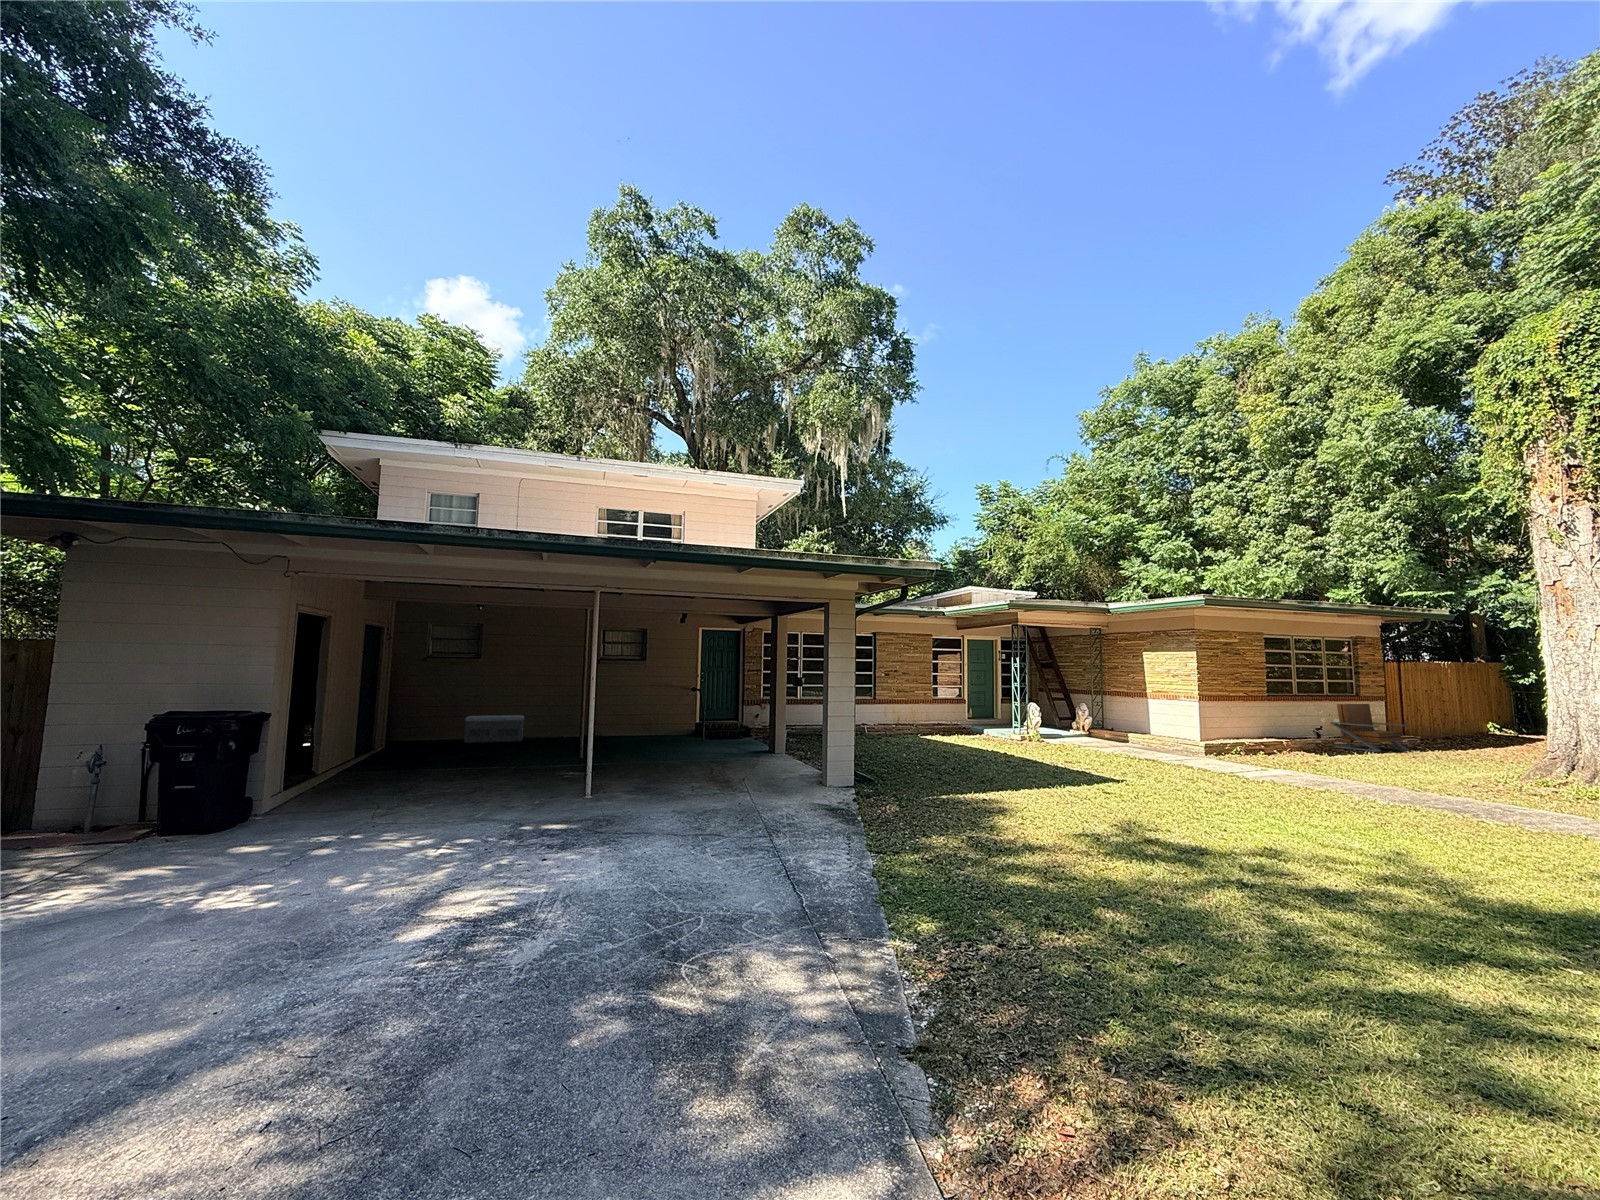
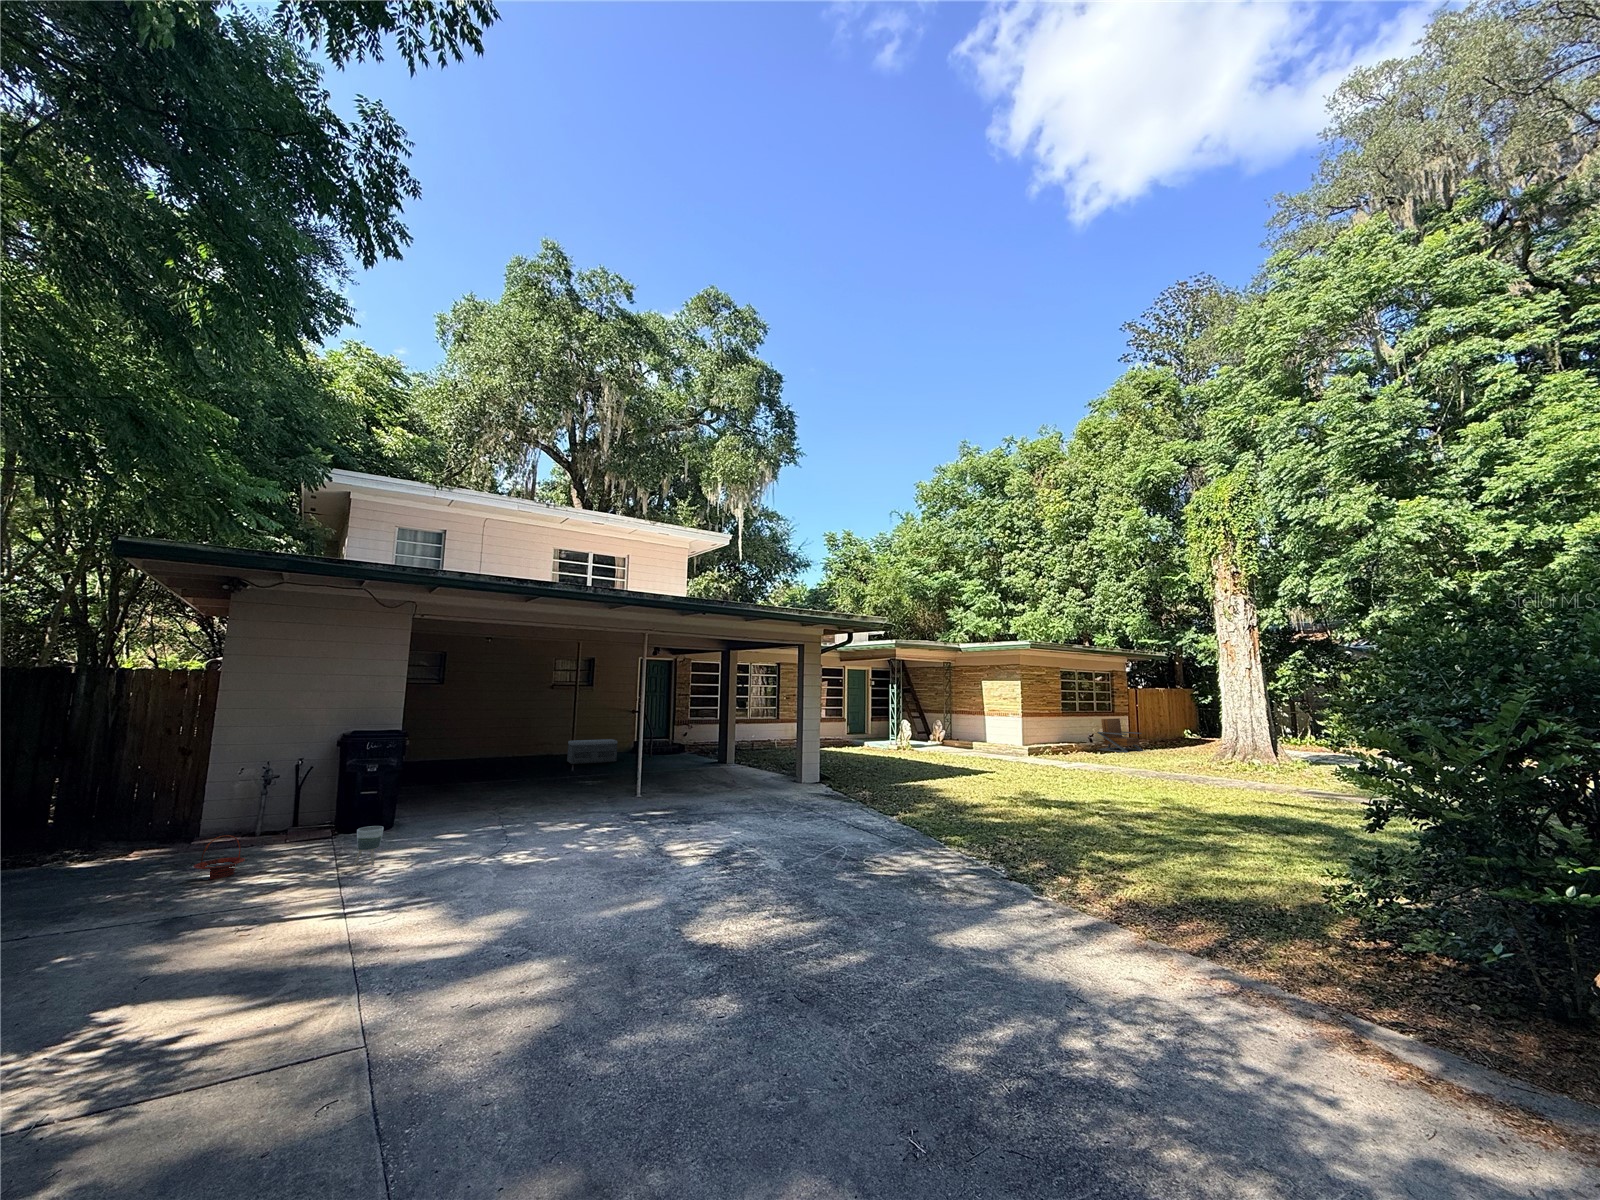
storage bench: present [464,715,524,743] -> present [567,739,618,764]
planter: none [227,790,263,834] -> present [354,826,384,865]
basket: none [65,791,127,837] -> present [193,835,245,879]

